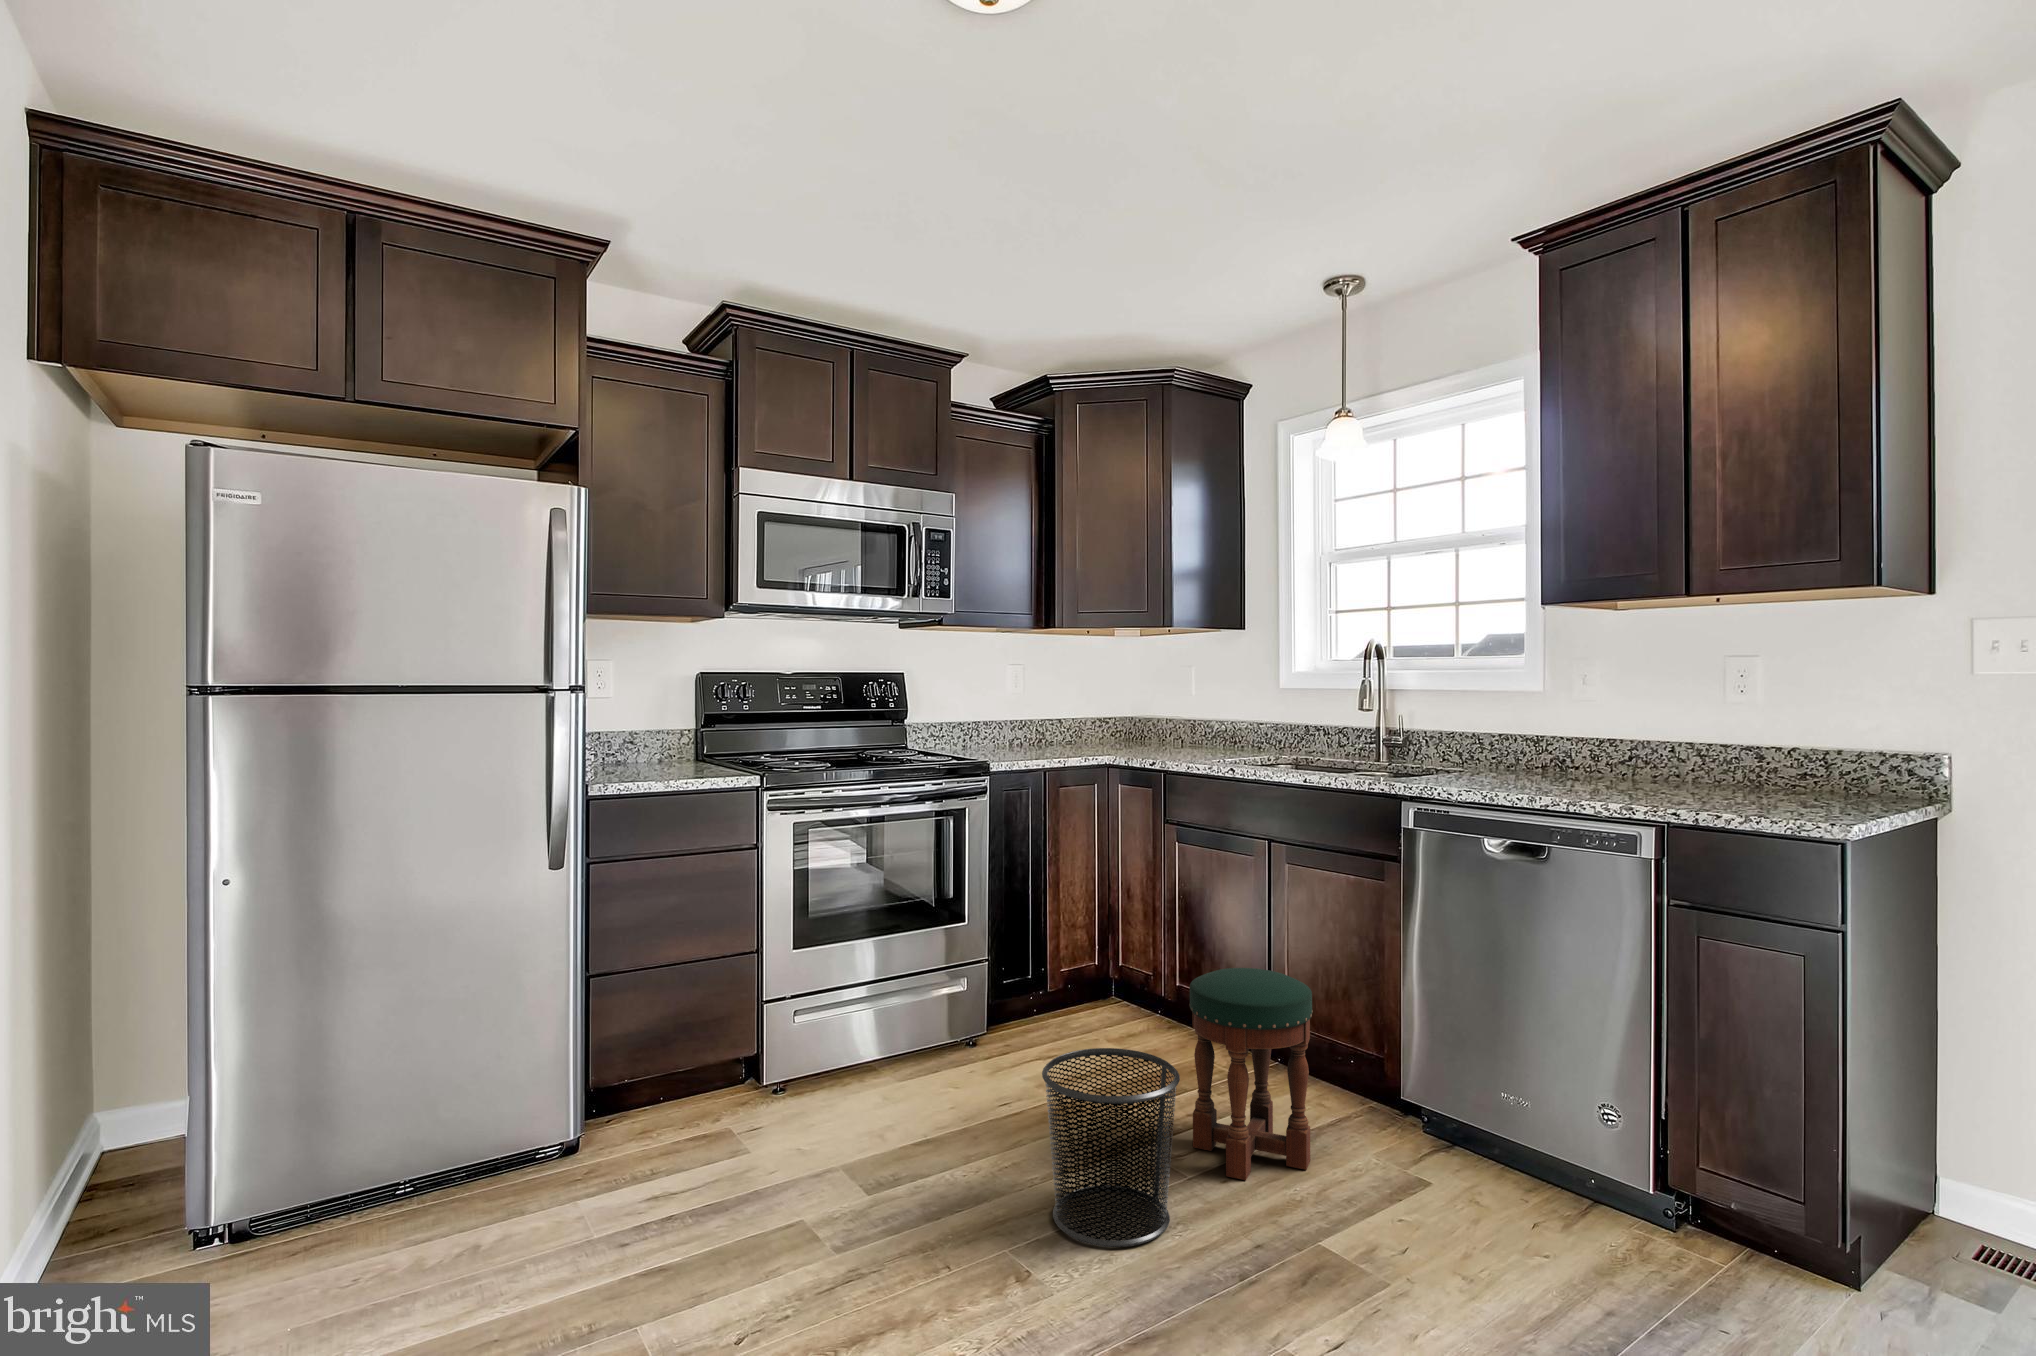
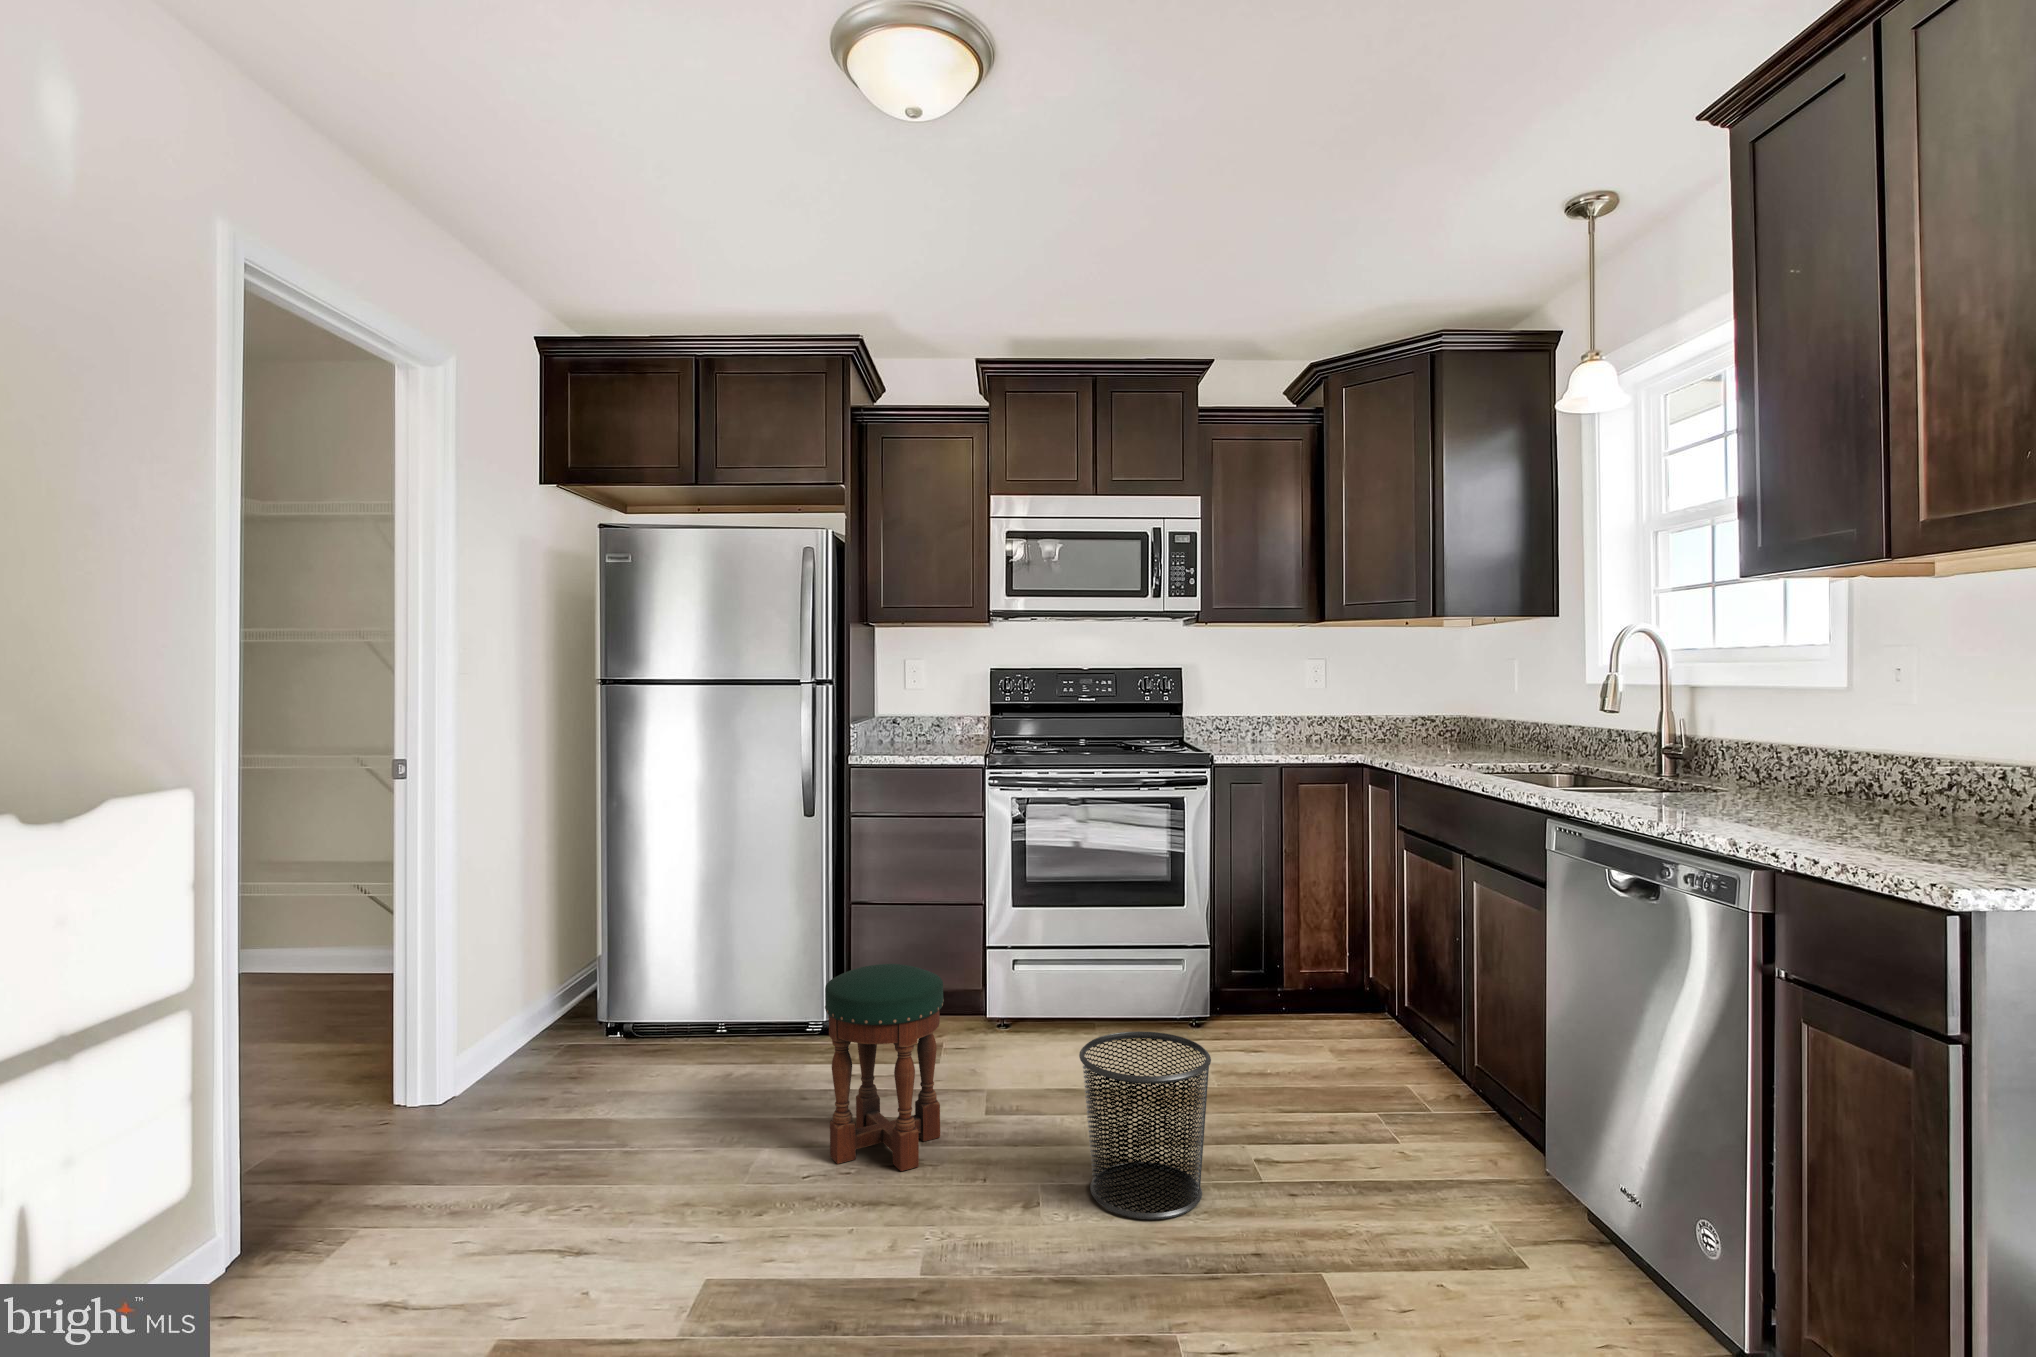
stool: present [1189,968,1313,1180] -> present [825,964,944,1171]

